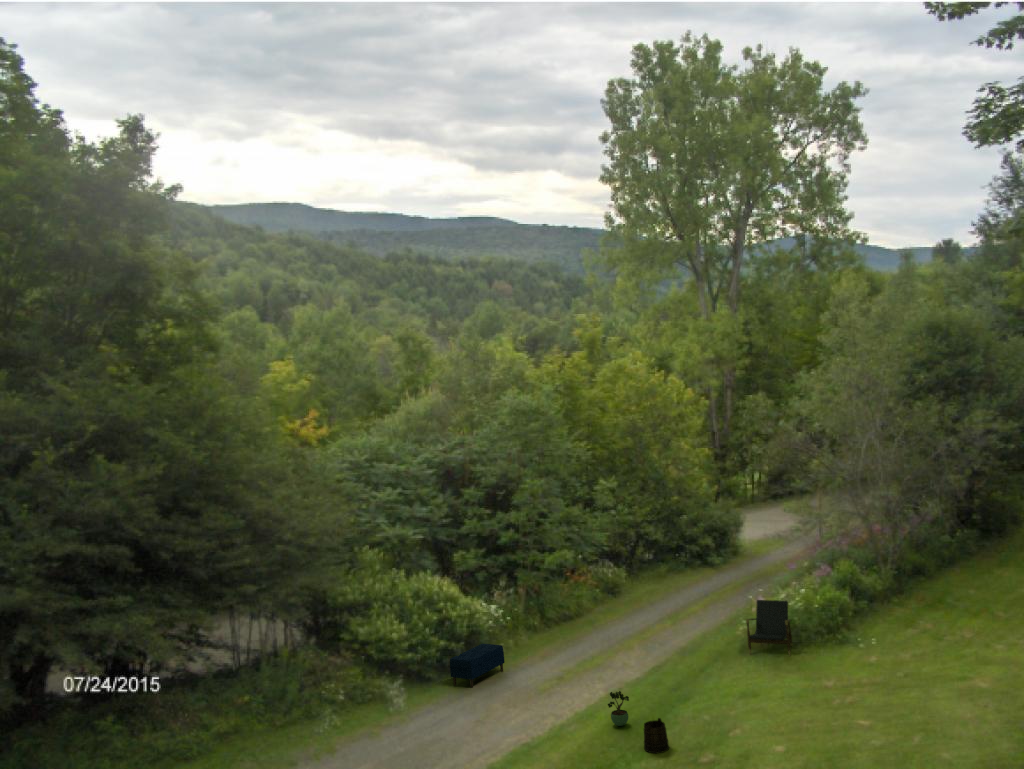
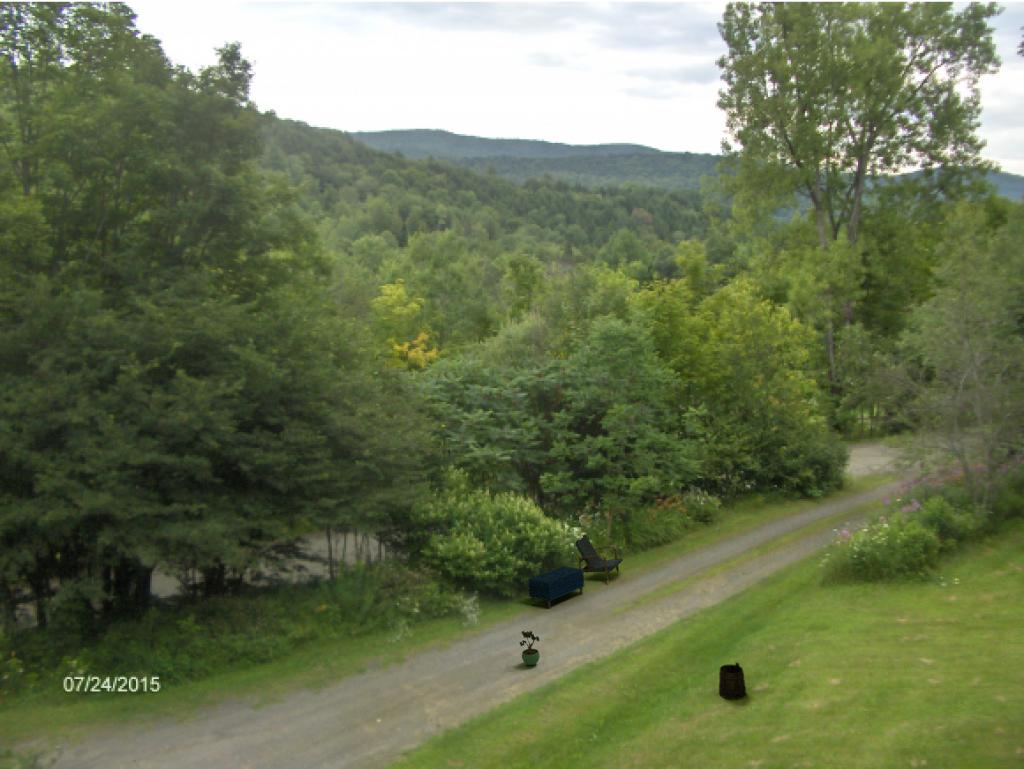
lounge chair: present [746,600,792,656] -> present [576,535,623,585]
potted plant: present [608,691,629,726] -> present [520,631,539,665]

